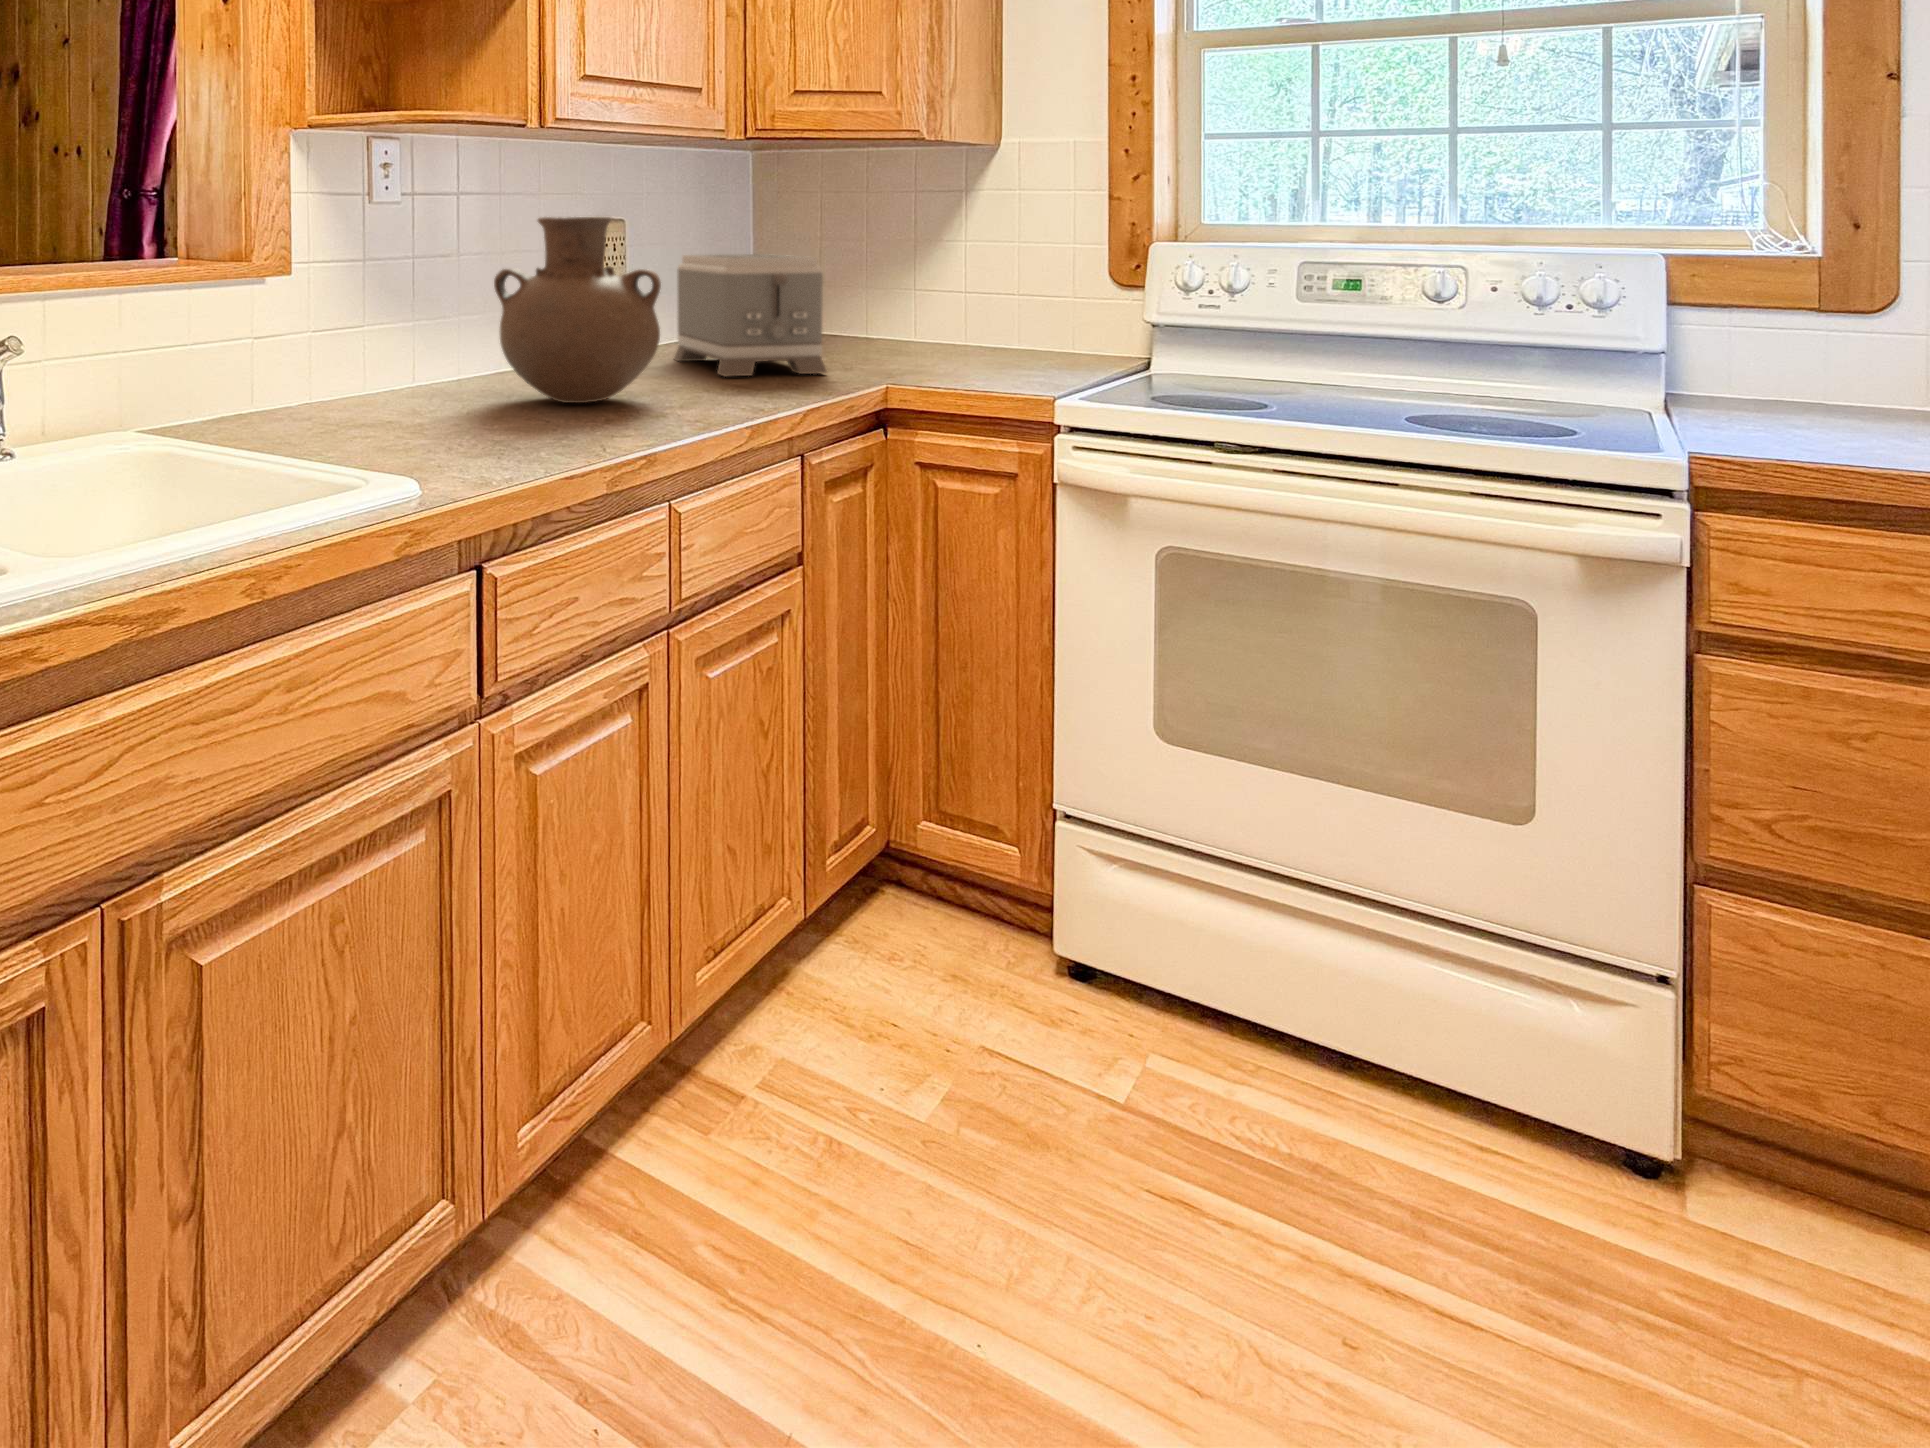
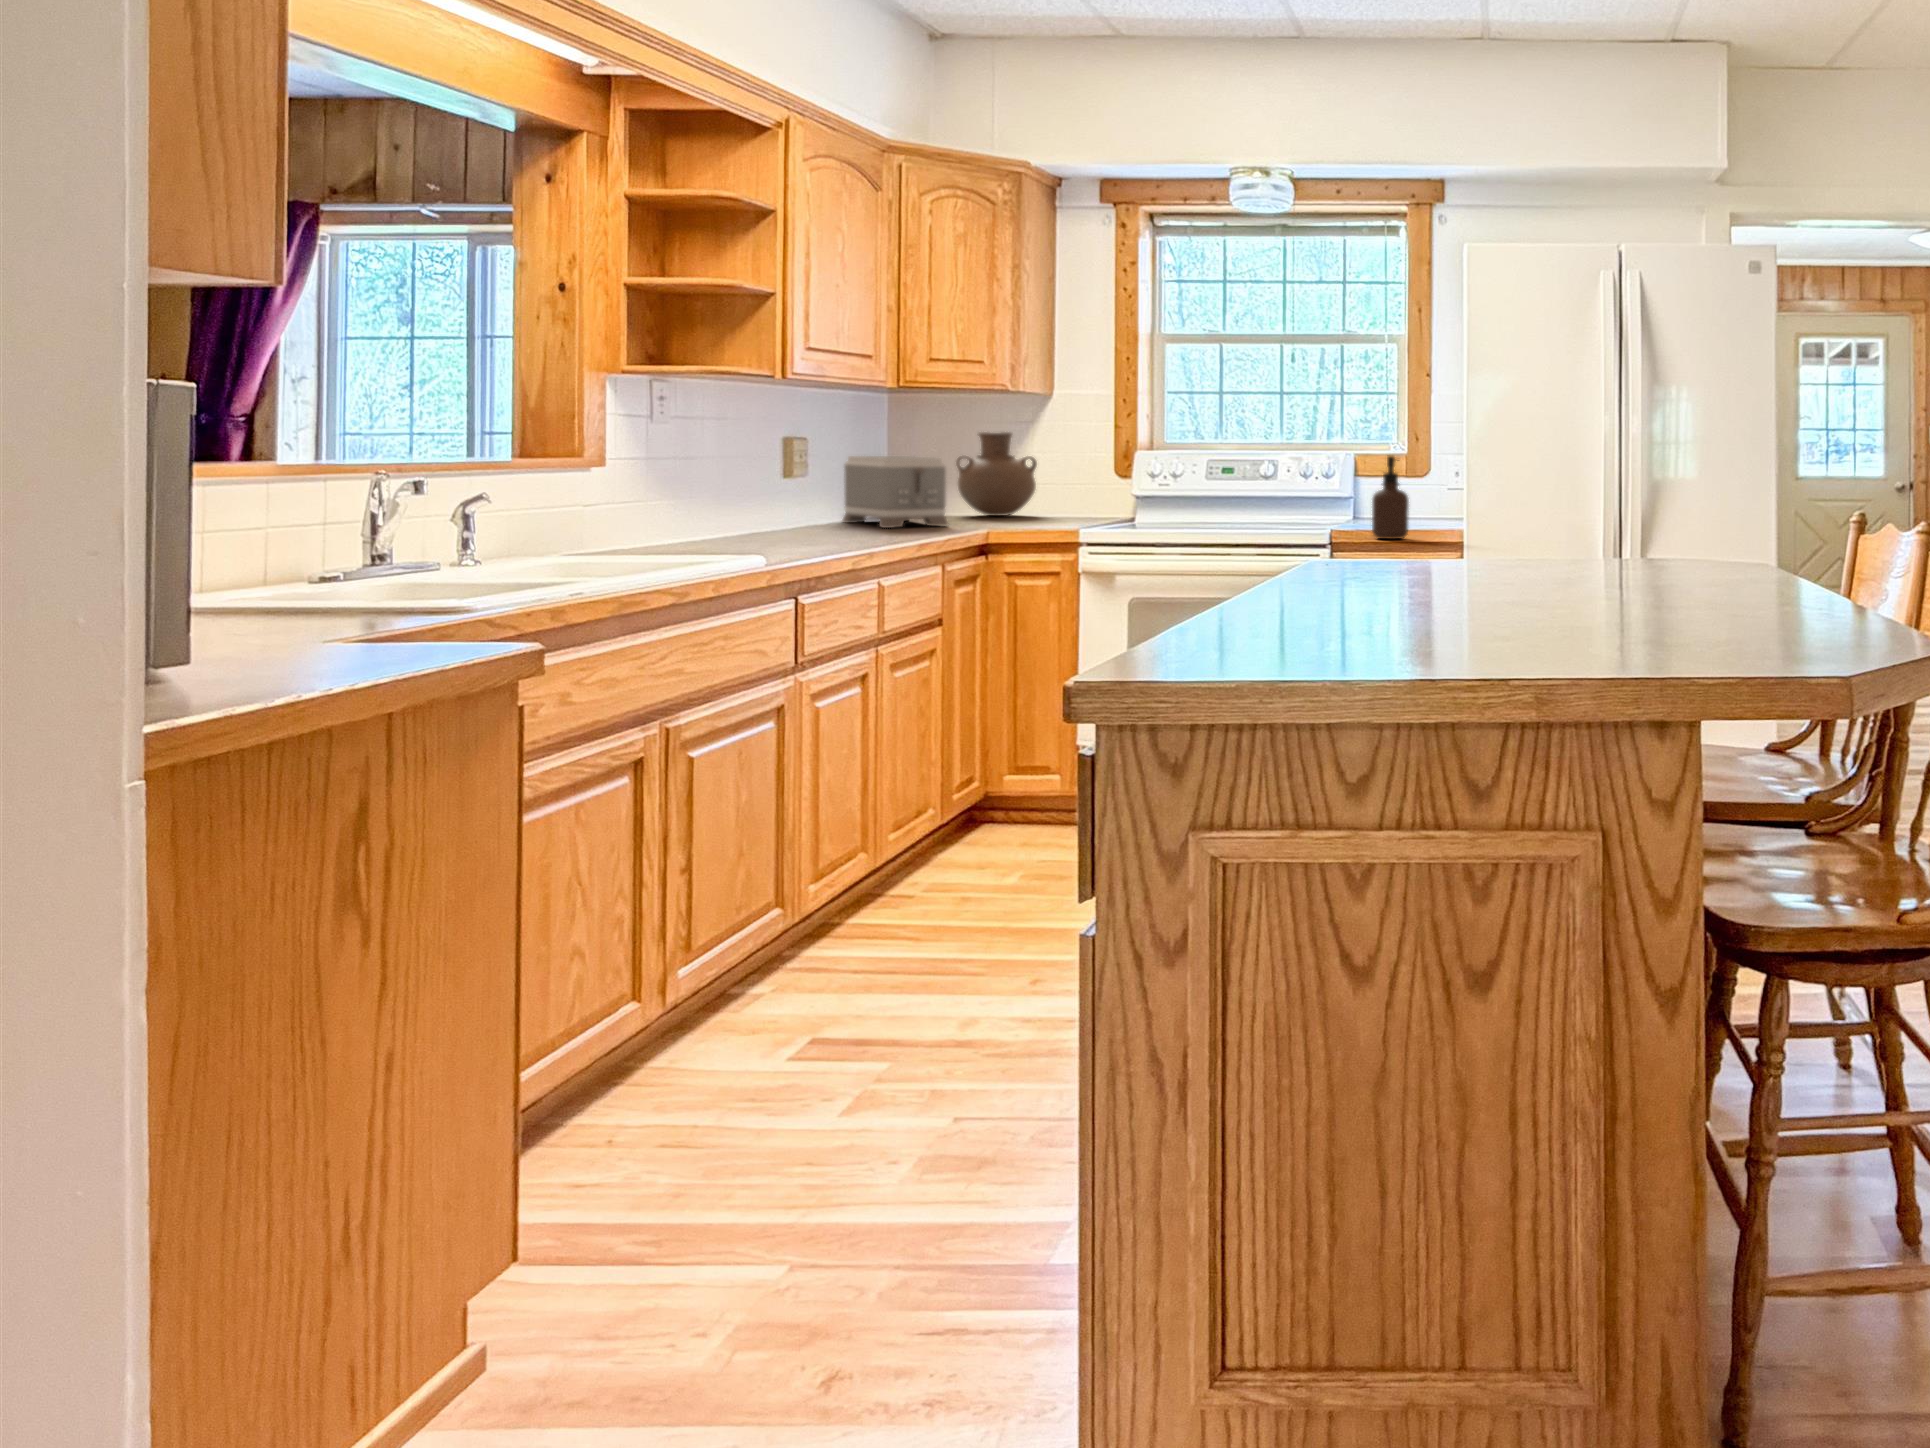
vase: present [494,217,661,403] -> present [956,432,1037,516]
soap dispenser: none [1767,245,1887,454] -> present [1372,456,1409,539]

